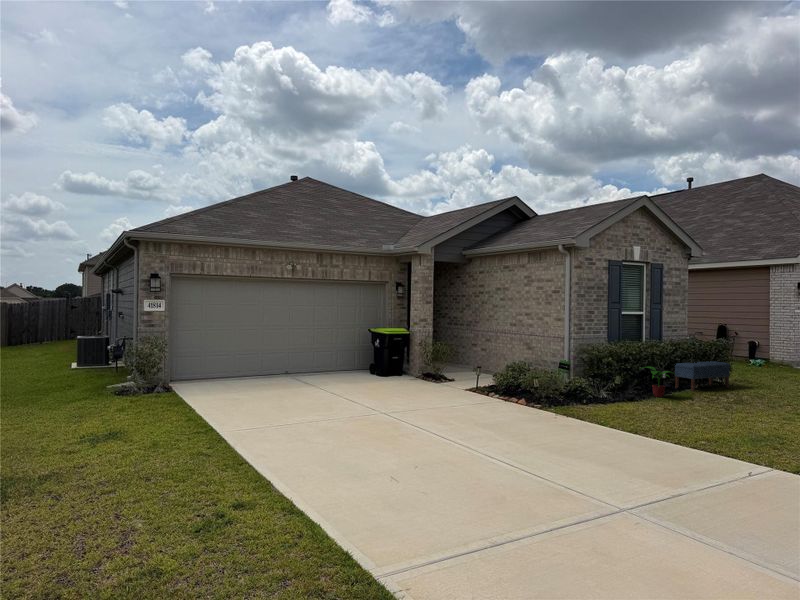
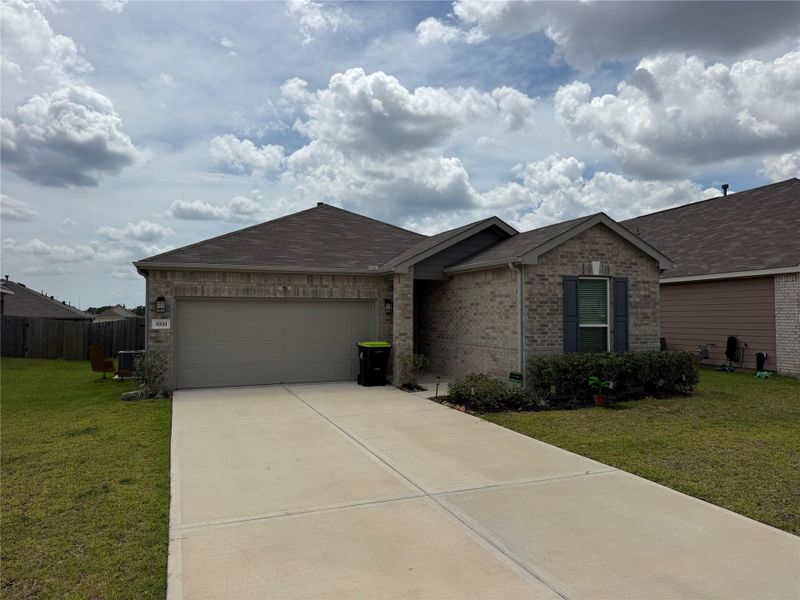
lounge chair: none [39,329,96,375] -> present [89,345,131,381]
bench: present [675,361,730,391] -> none [630,372,690,402]

